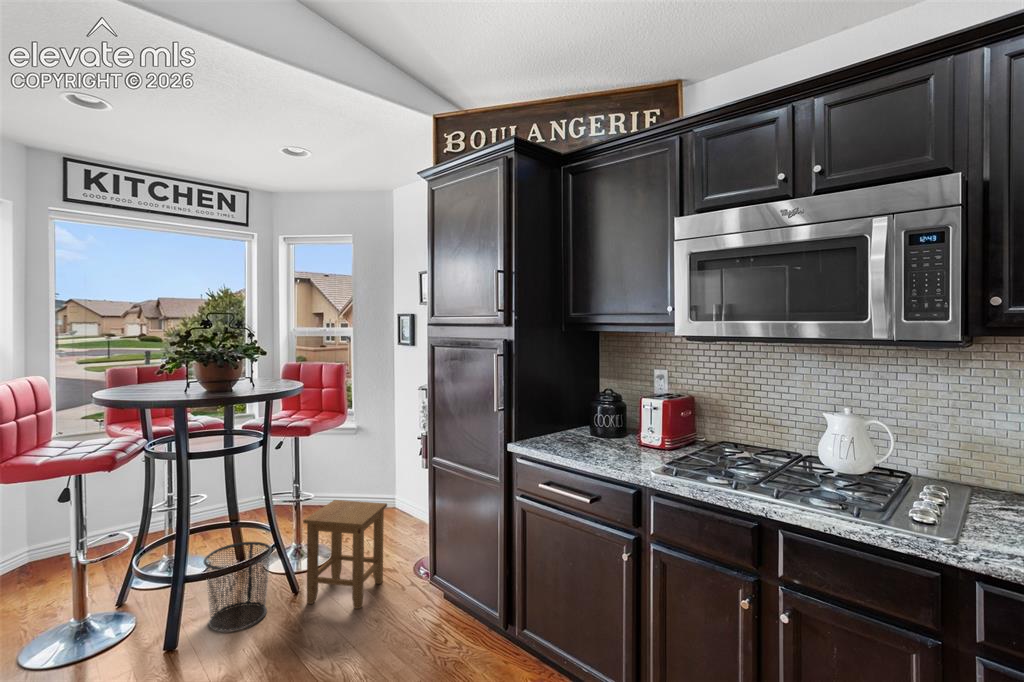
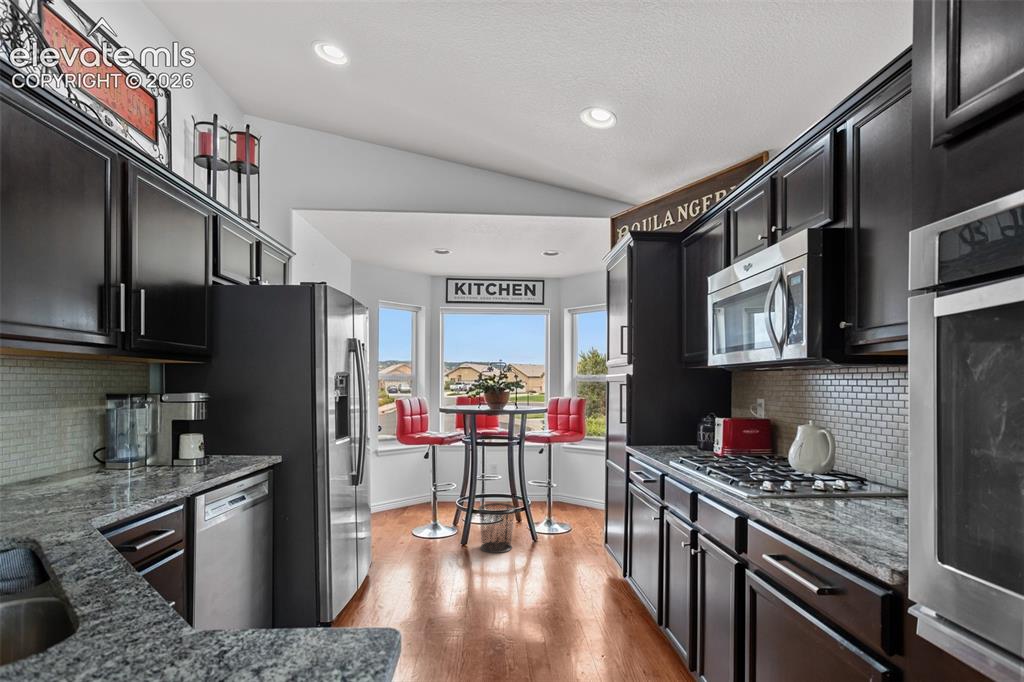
stool: present [303,500,387,609] -> none [532,489,590,562]

